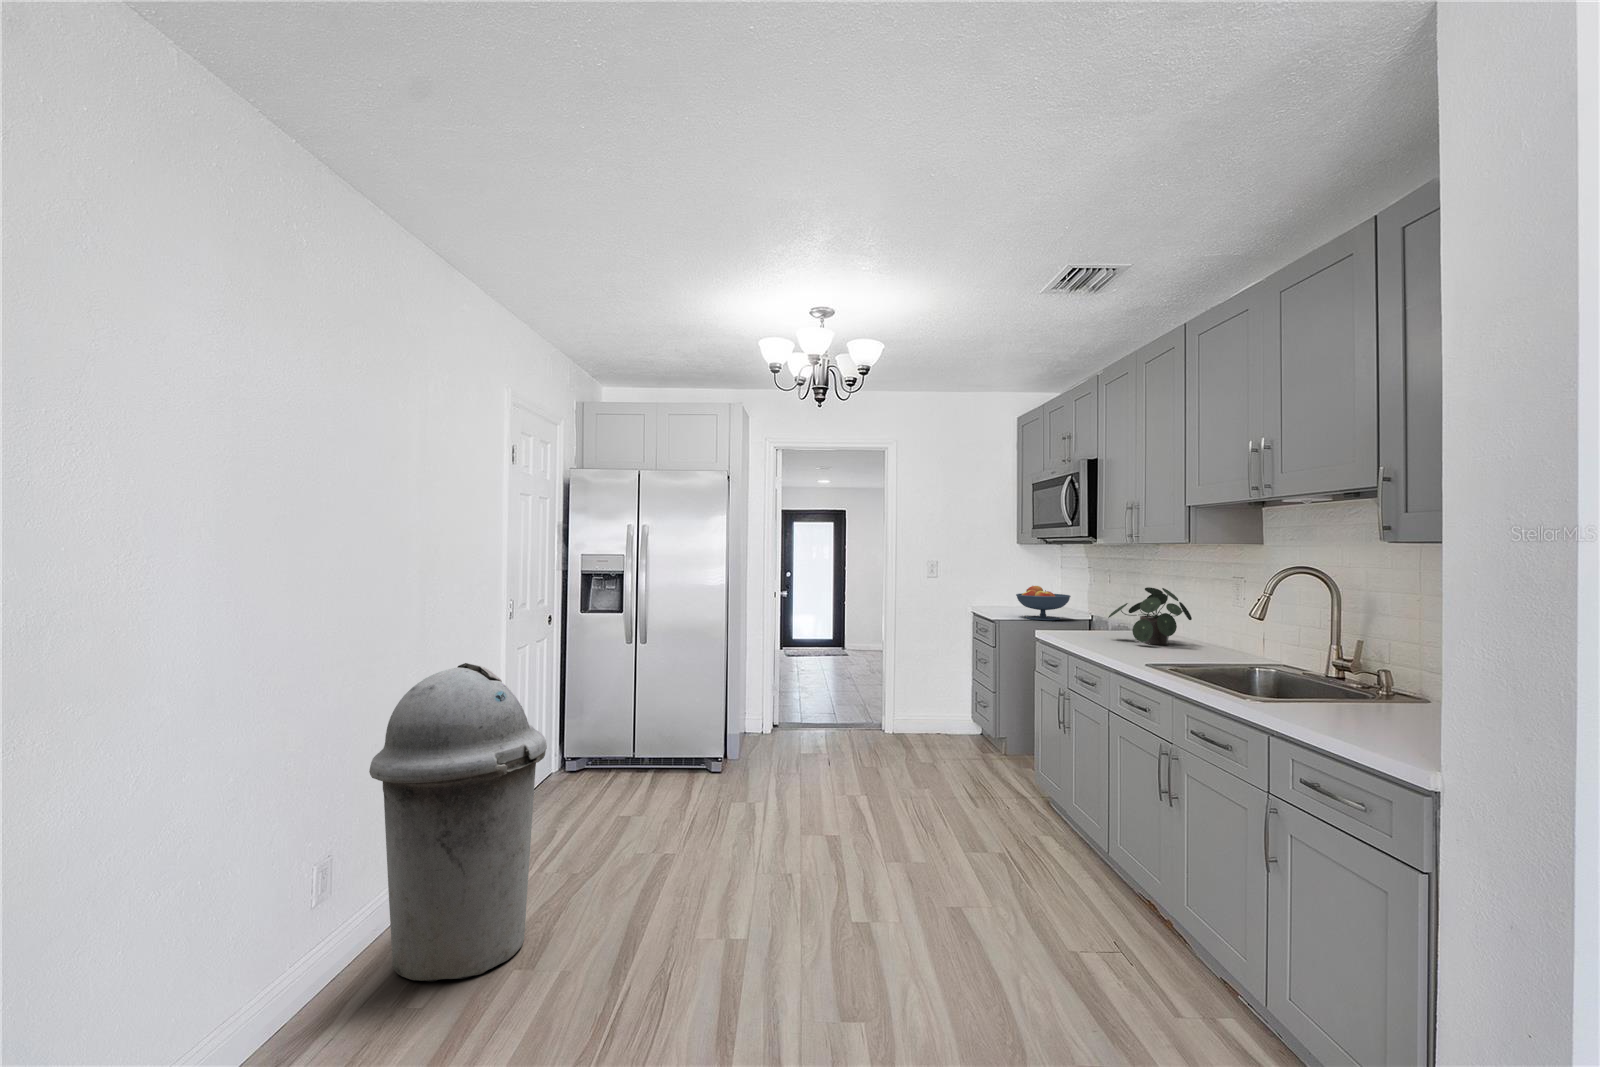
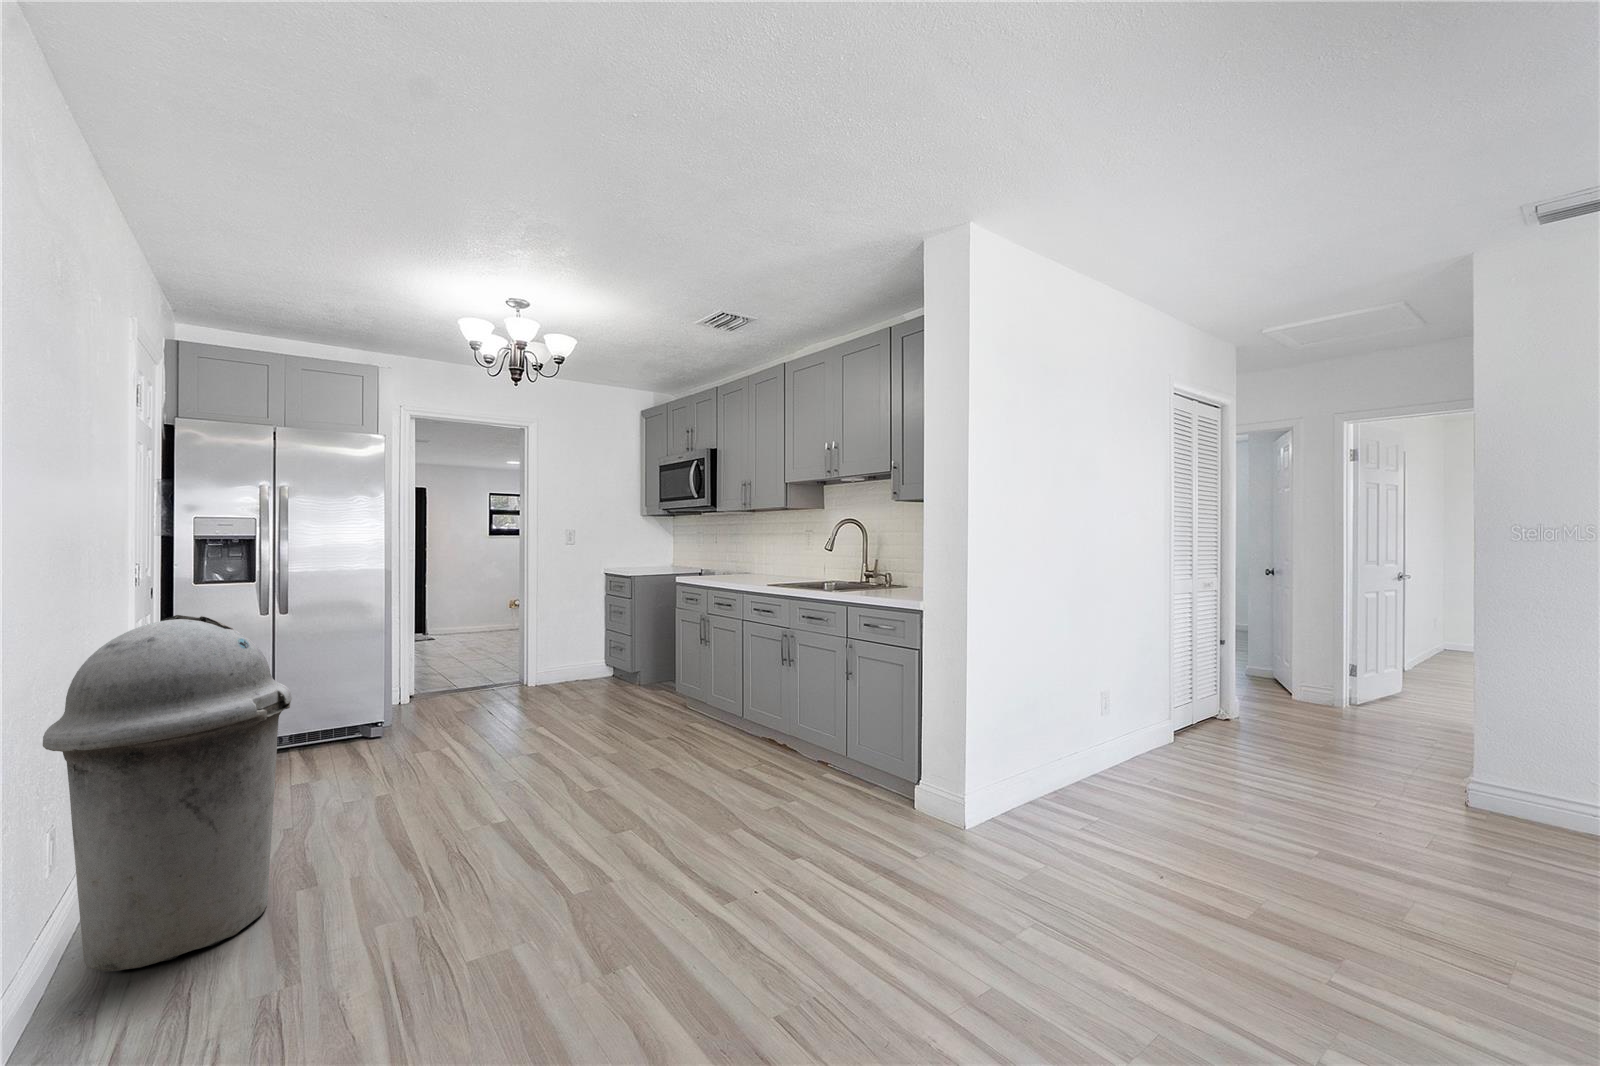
fruit bowl: present [1016,586,1071,620] -> none [643,548,684,574]
potted plant: present [1108,587,1192,645] -> none [725,541,776,580]

